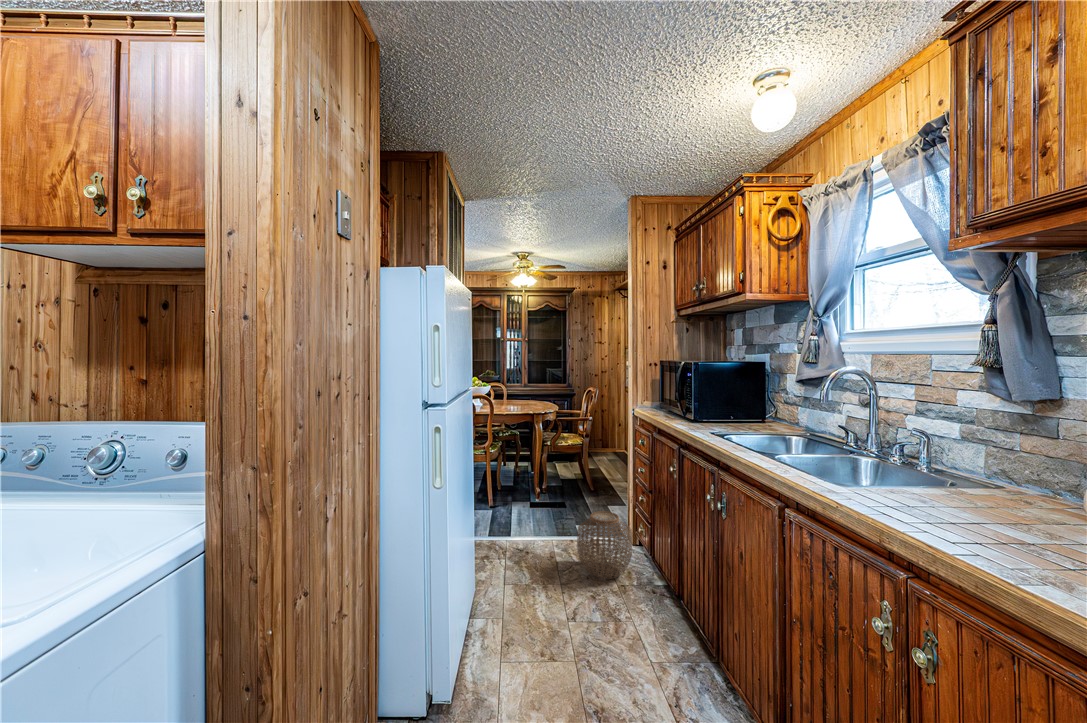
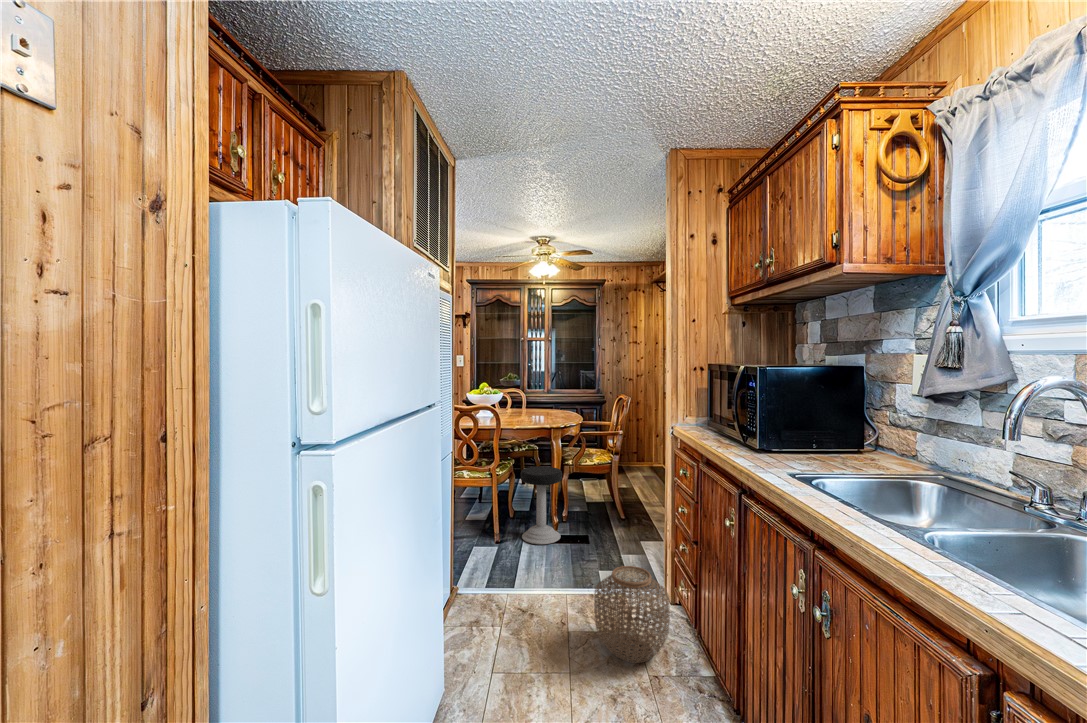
stool: none [510,446,544,509] -> present [521,466,562,544]

